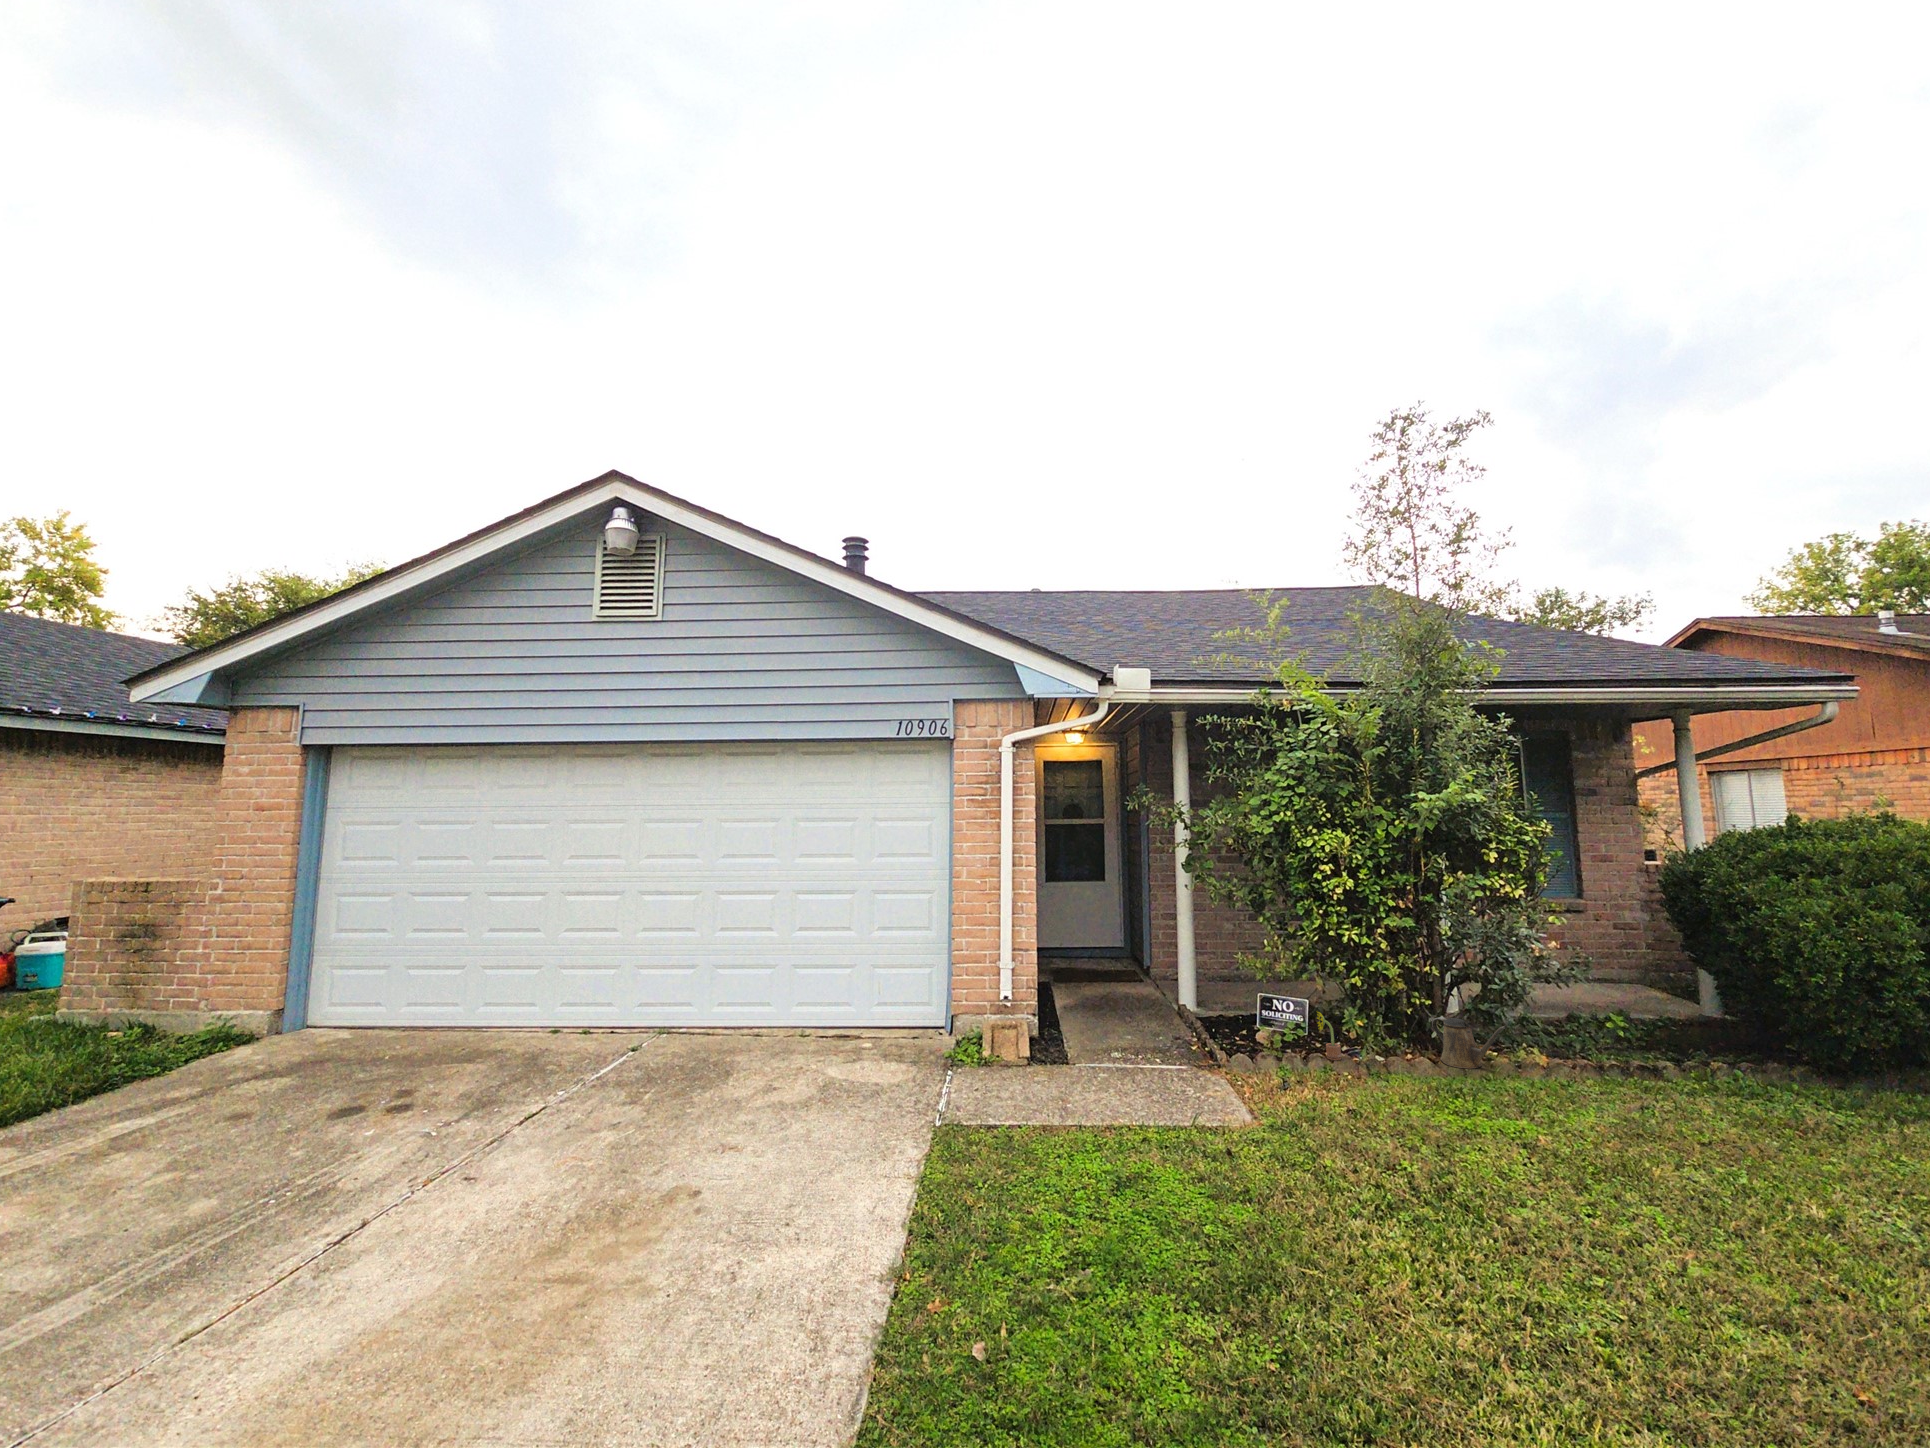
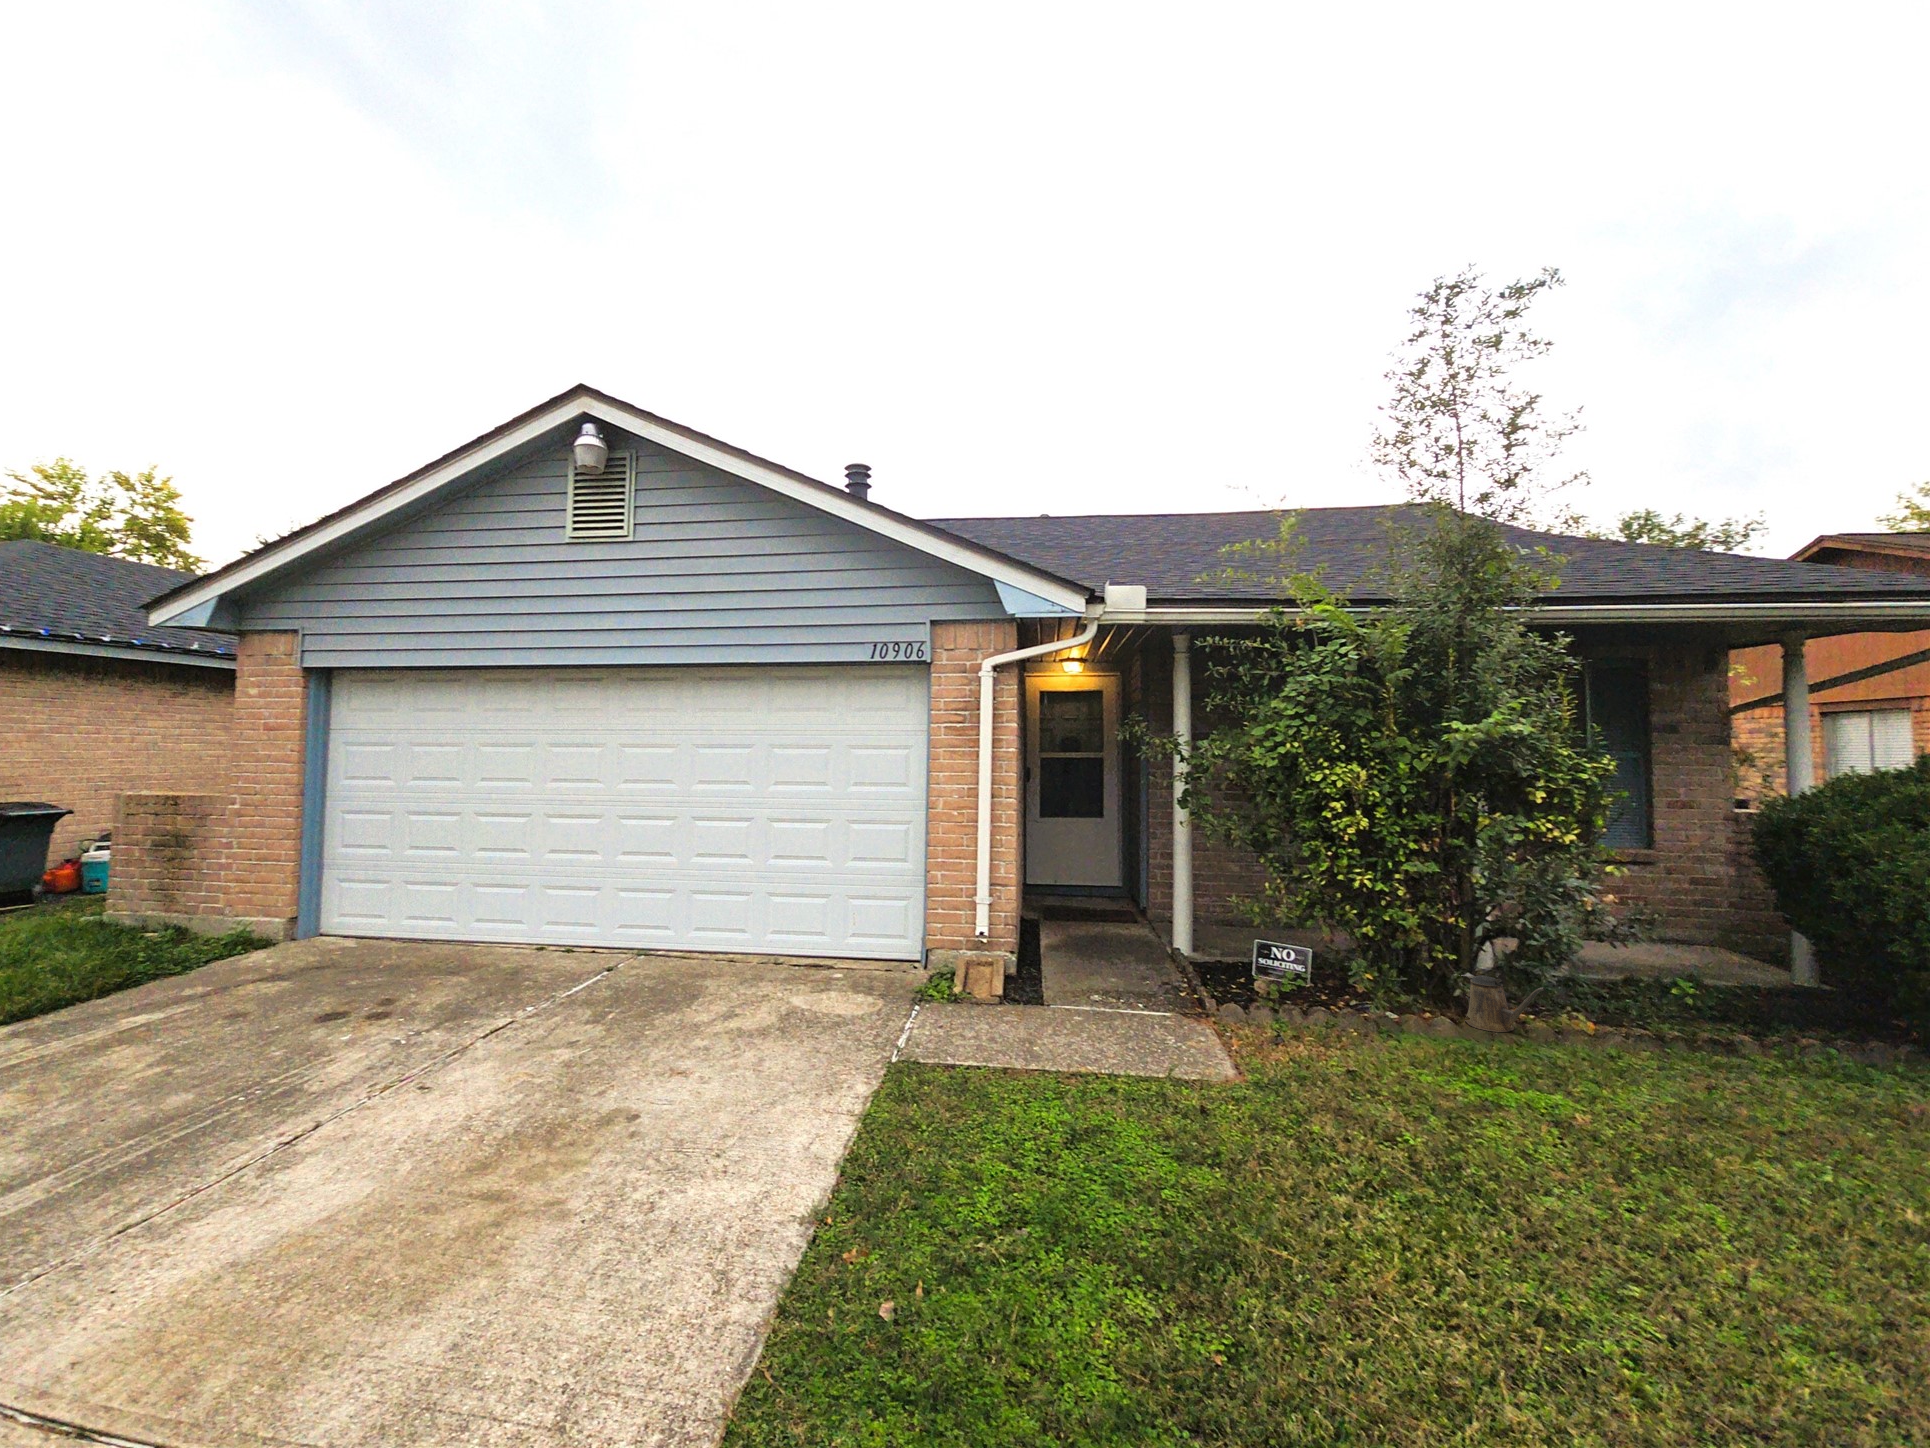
decorative plant: present [1317,1012,1341,1060] -> none [1321,960,1348,1015]

